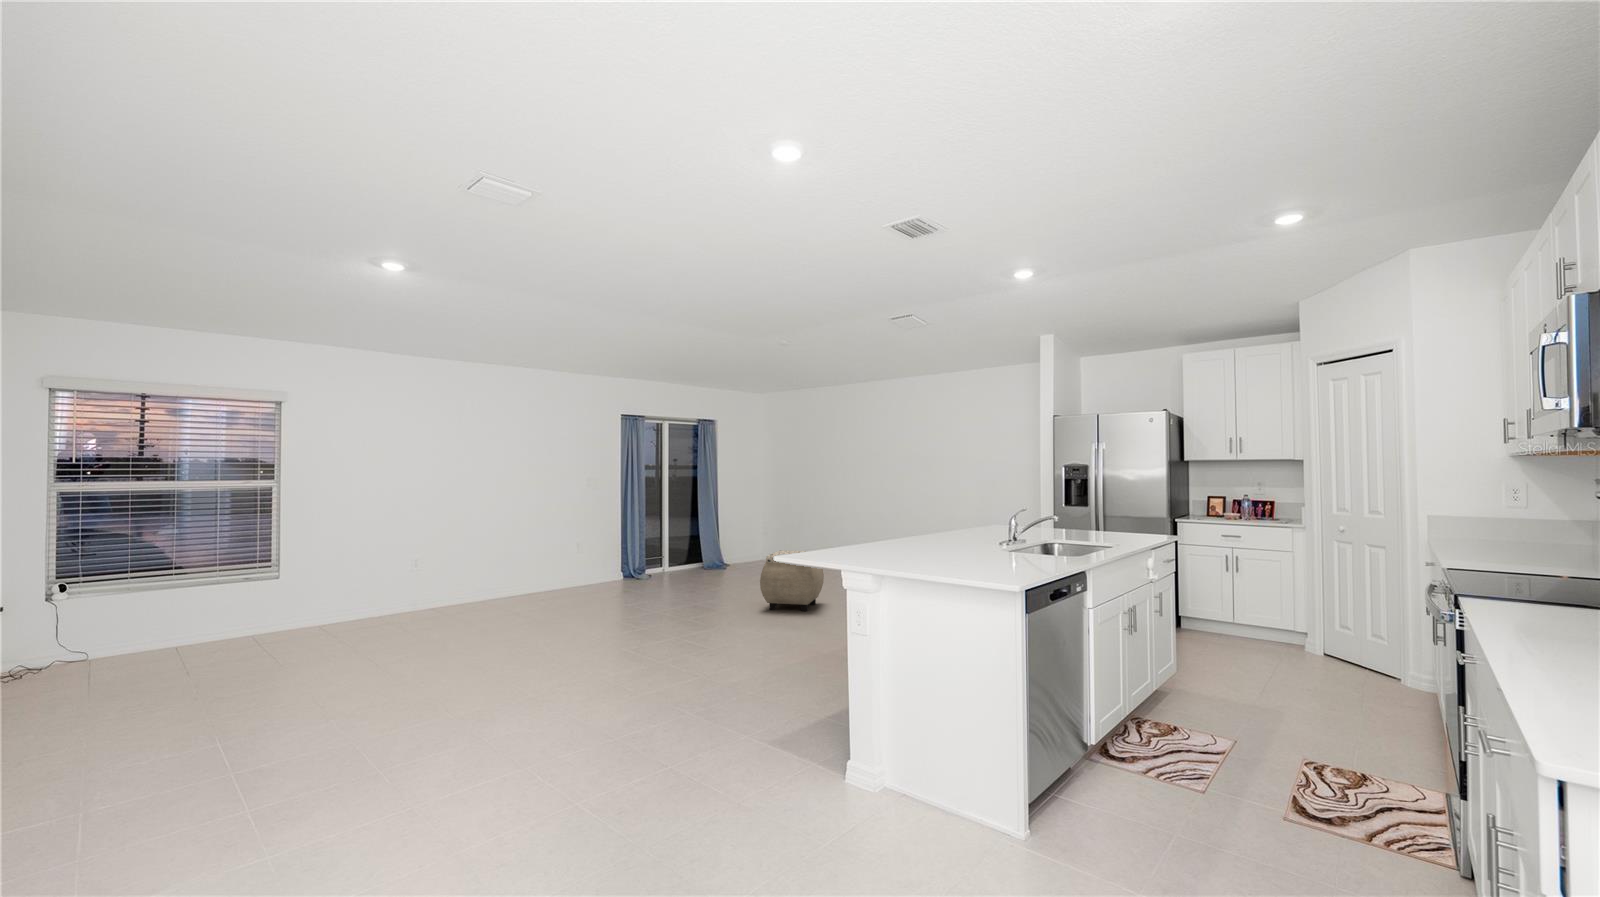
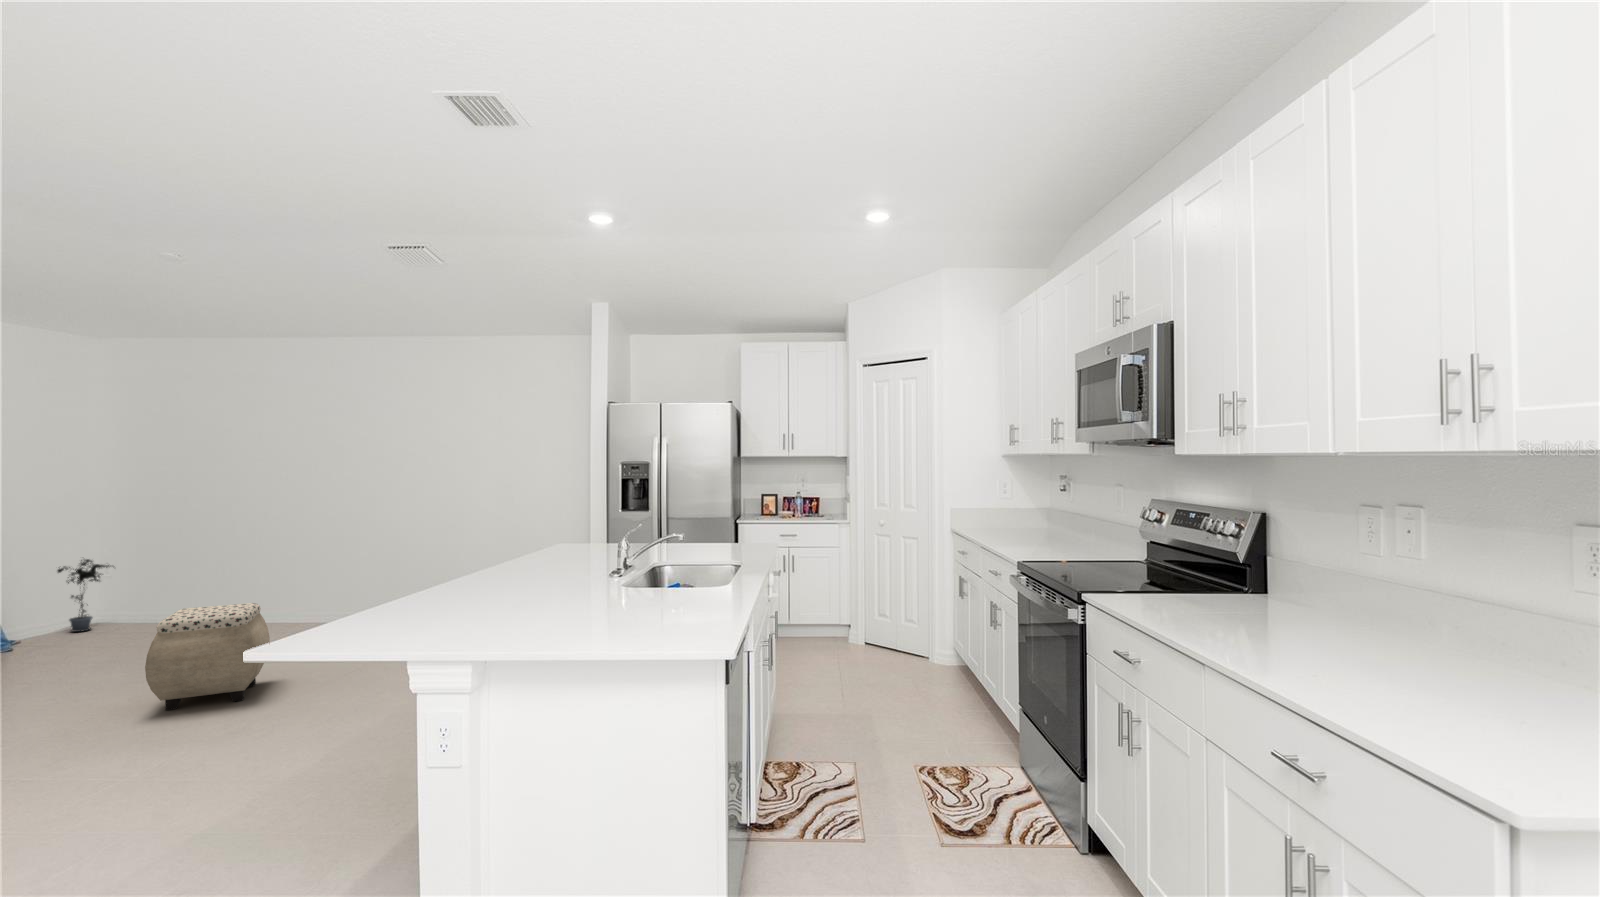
potted plant: none [732,520,759,564] -> present [57,559,109,632]

